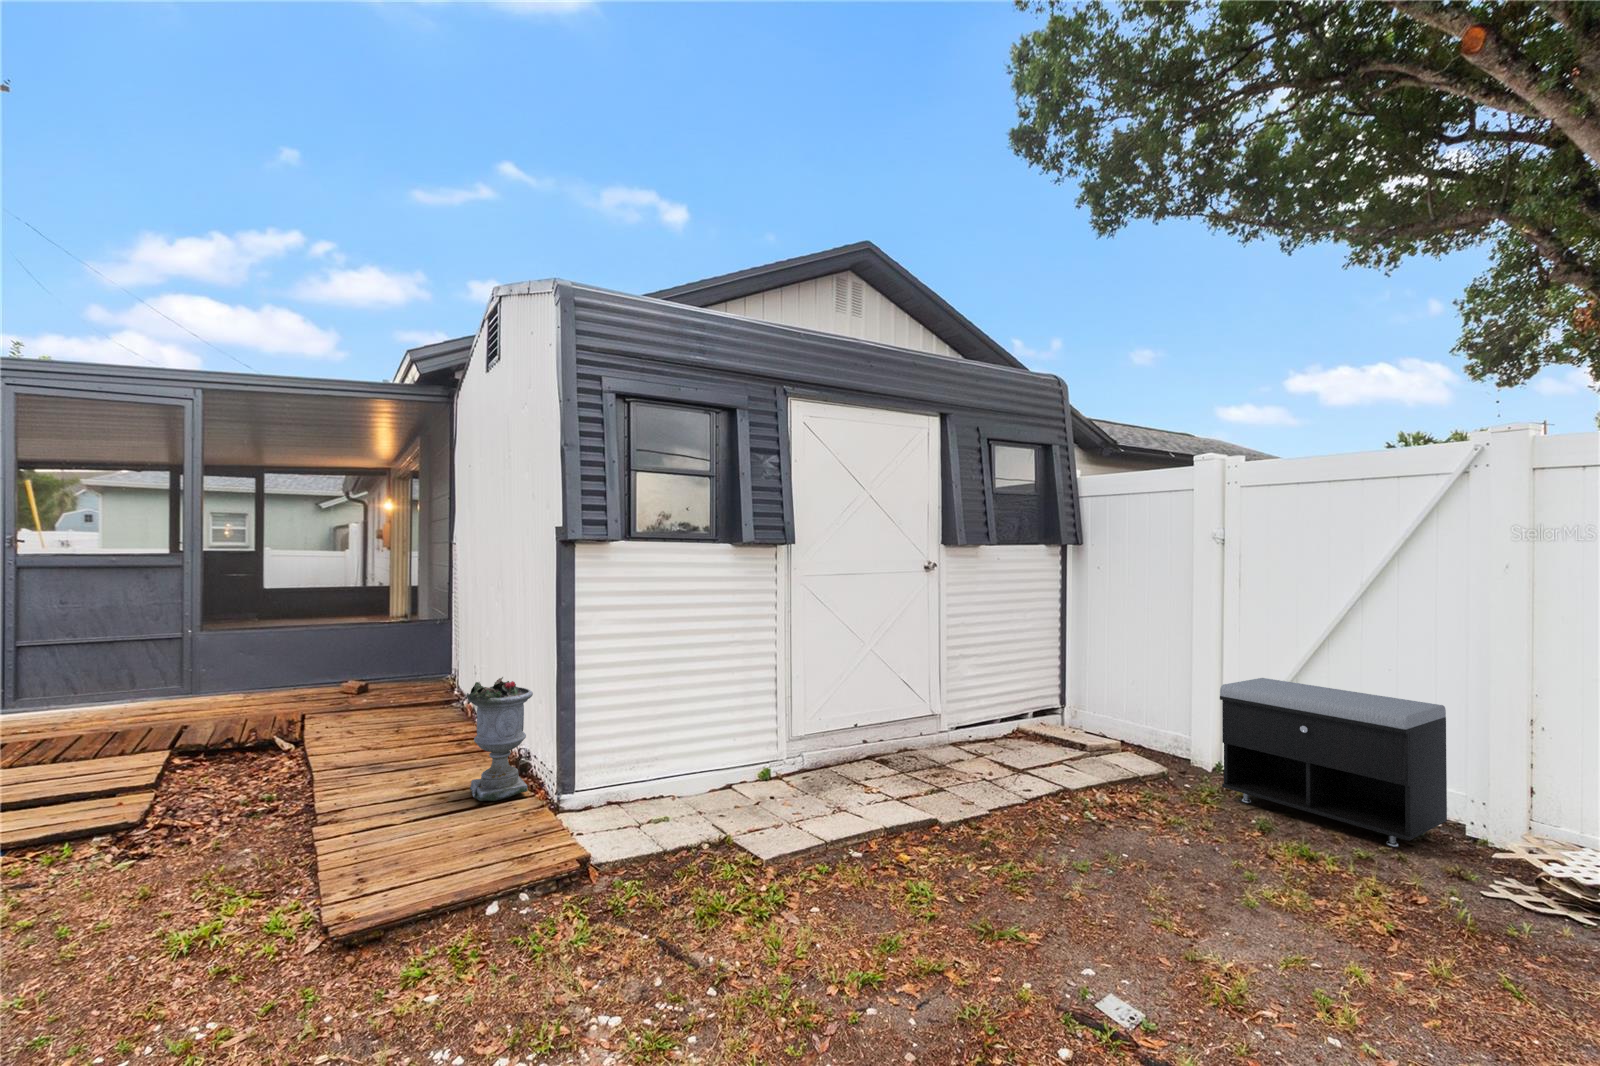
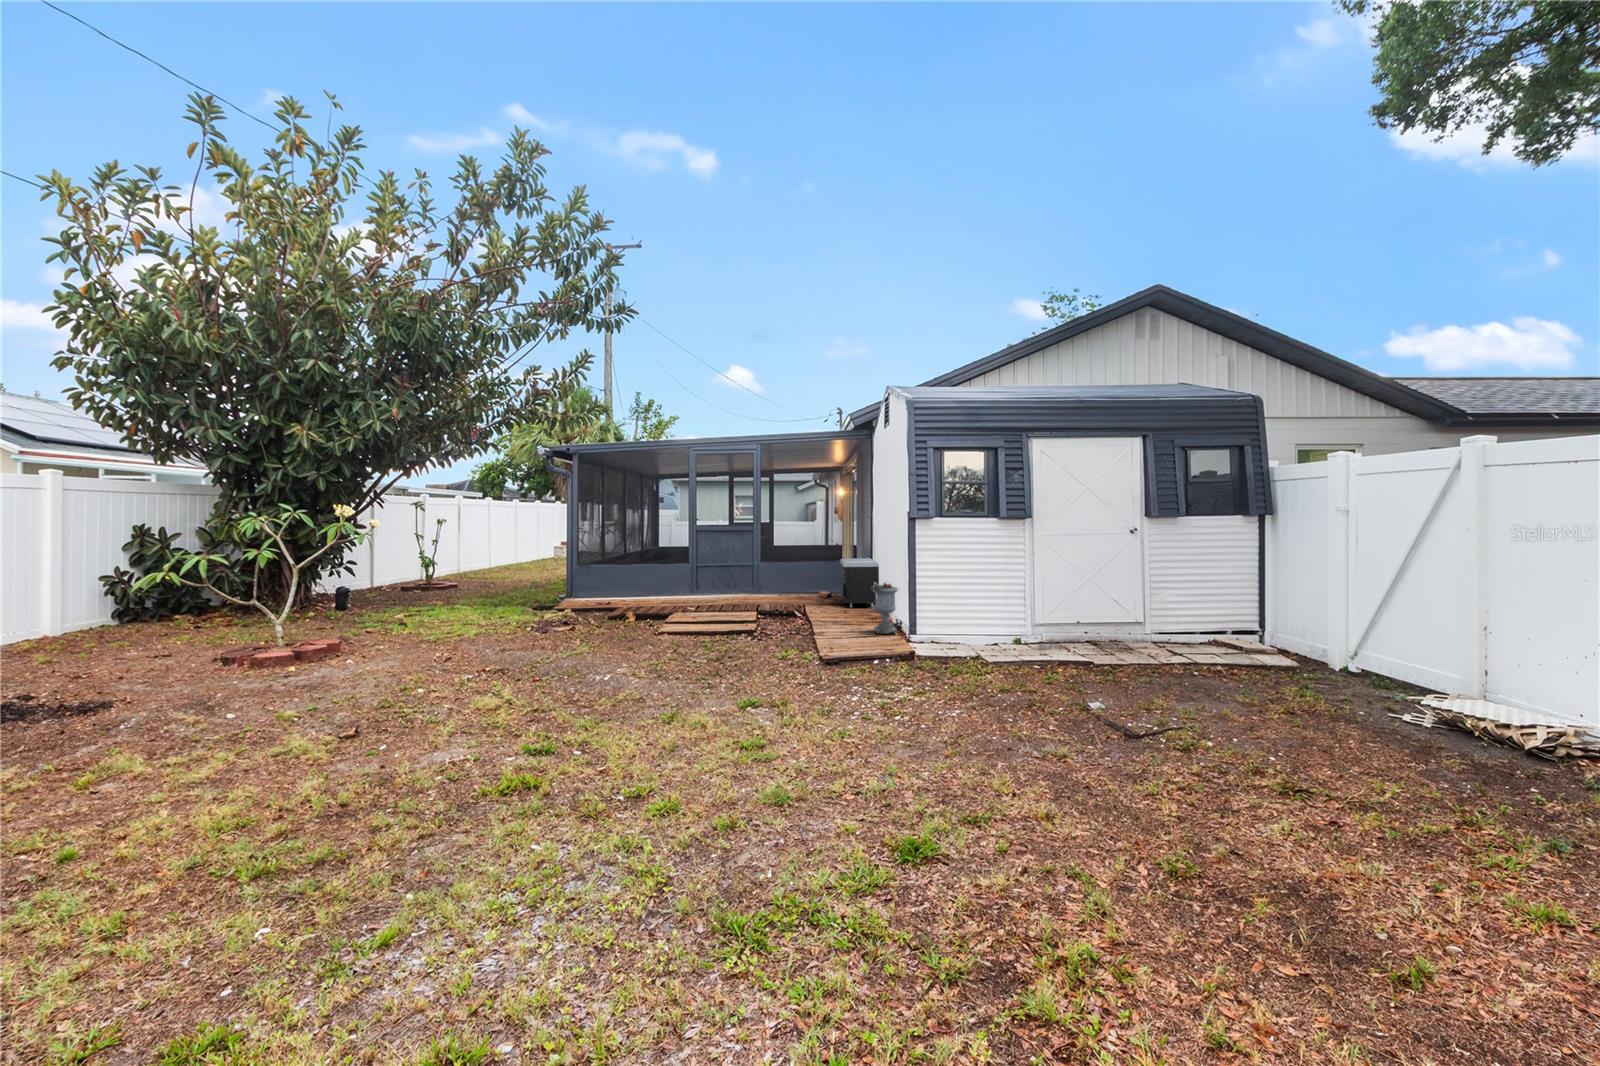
storage bench: present [1220,678,1447,847] -> present [840,558,879,607]

